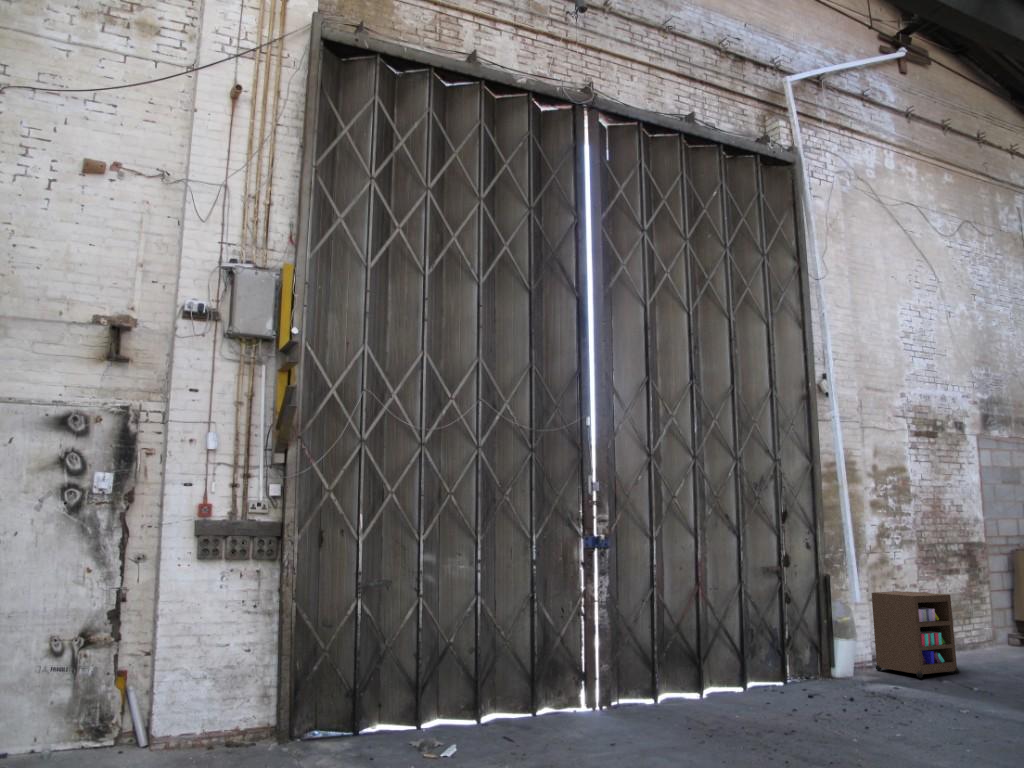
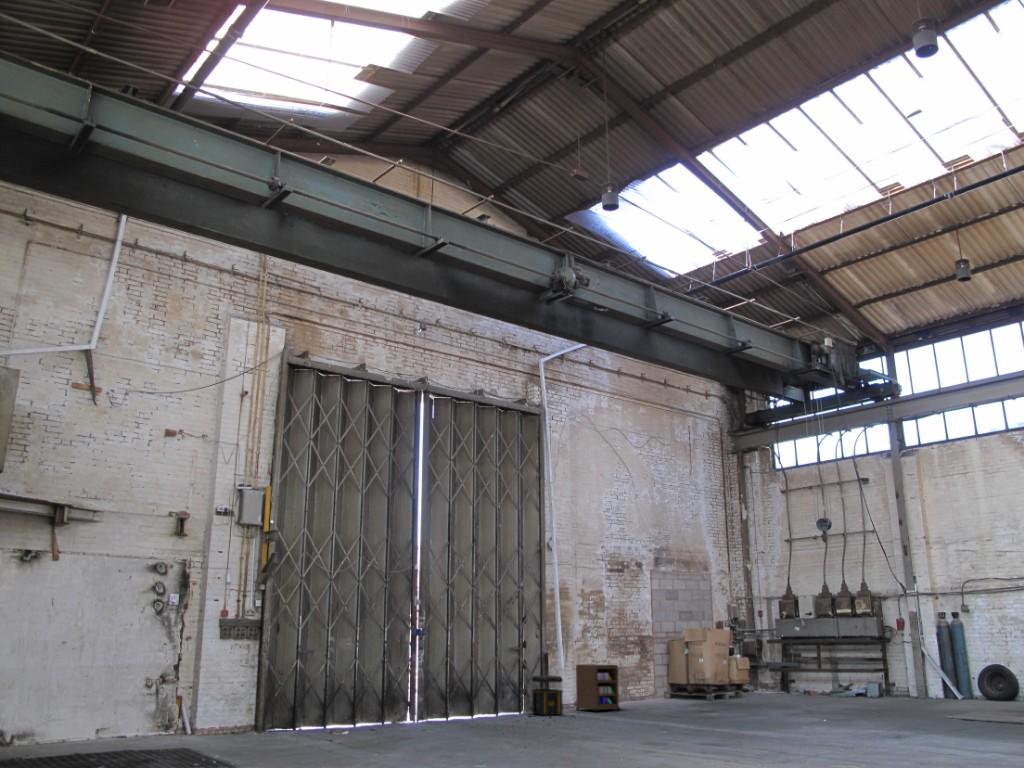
toolbox: none [799,613,863,686] -> present [531,675,563,715]

